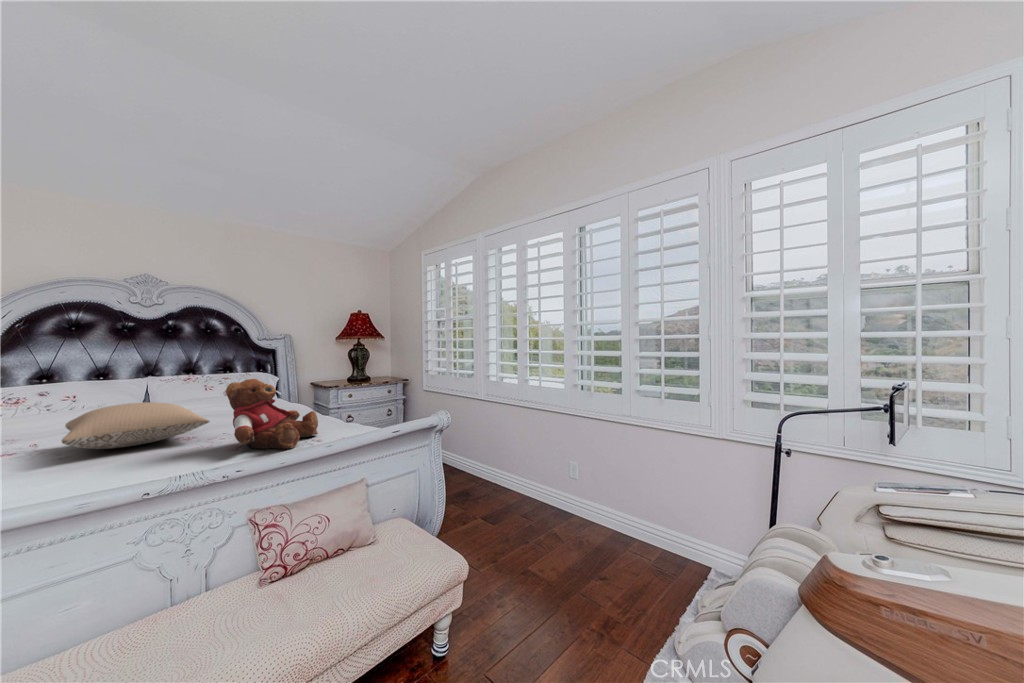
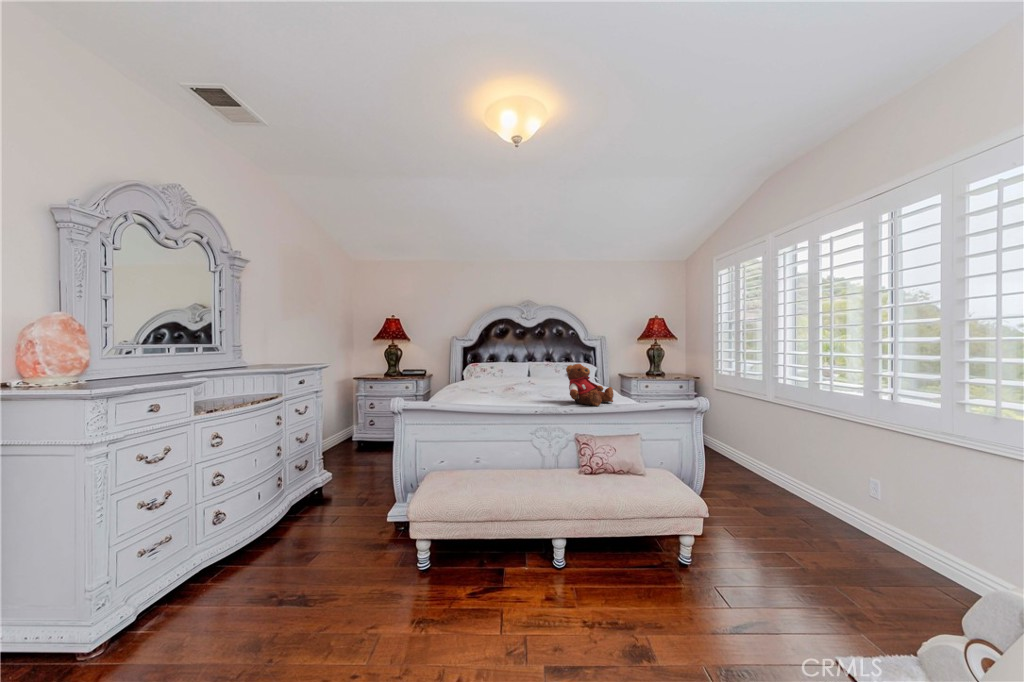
pillow: present [62,402,210,449] -> none [504,374,559,395]

